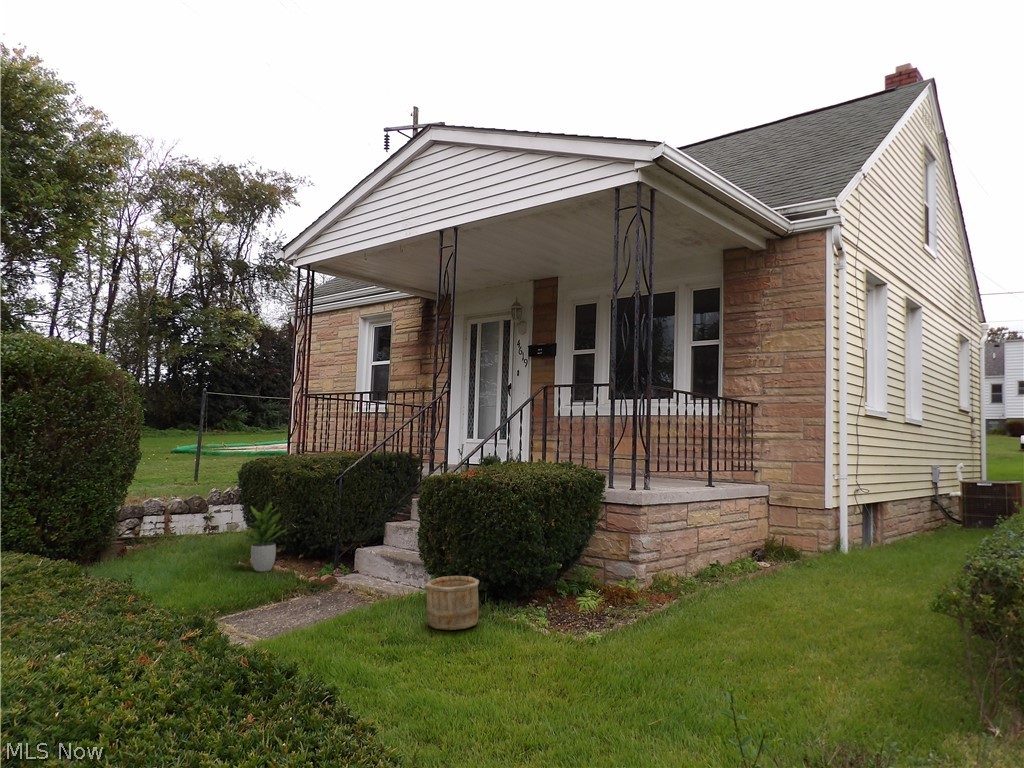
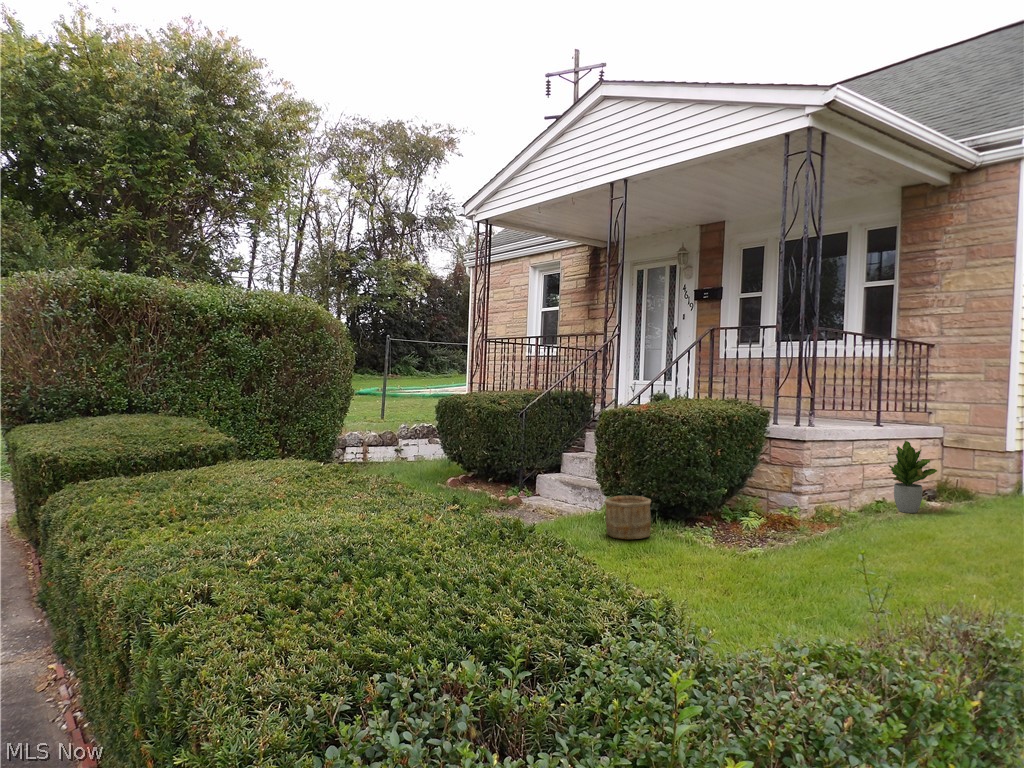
potted plant: present [244,502,286,572] -> present [889,441,937,513]

